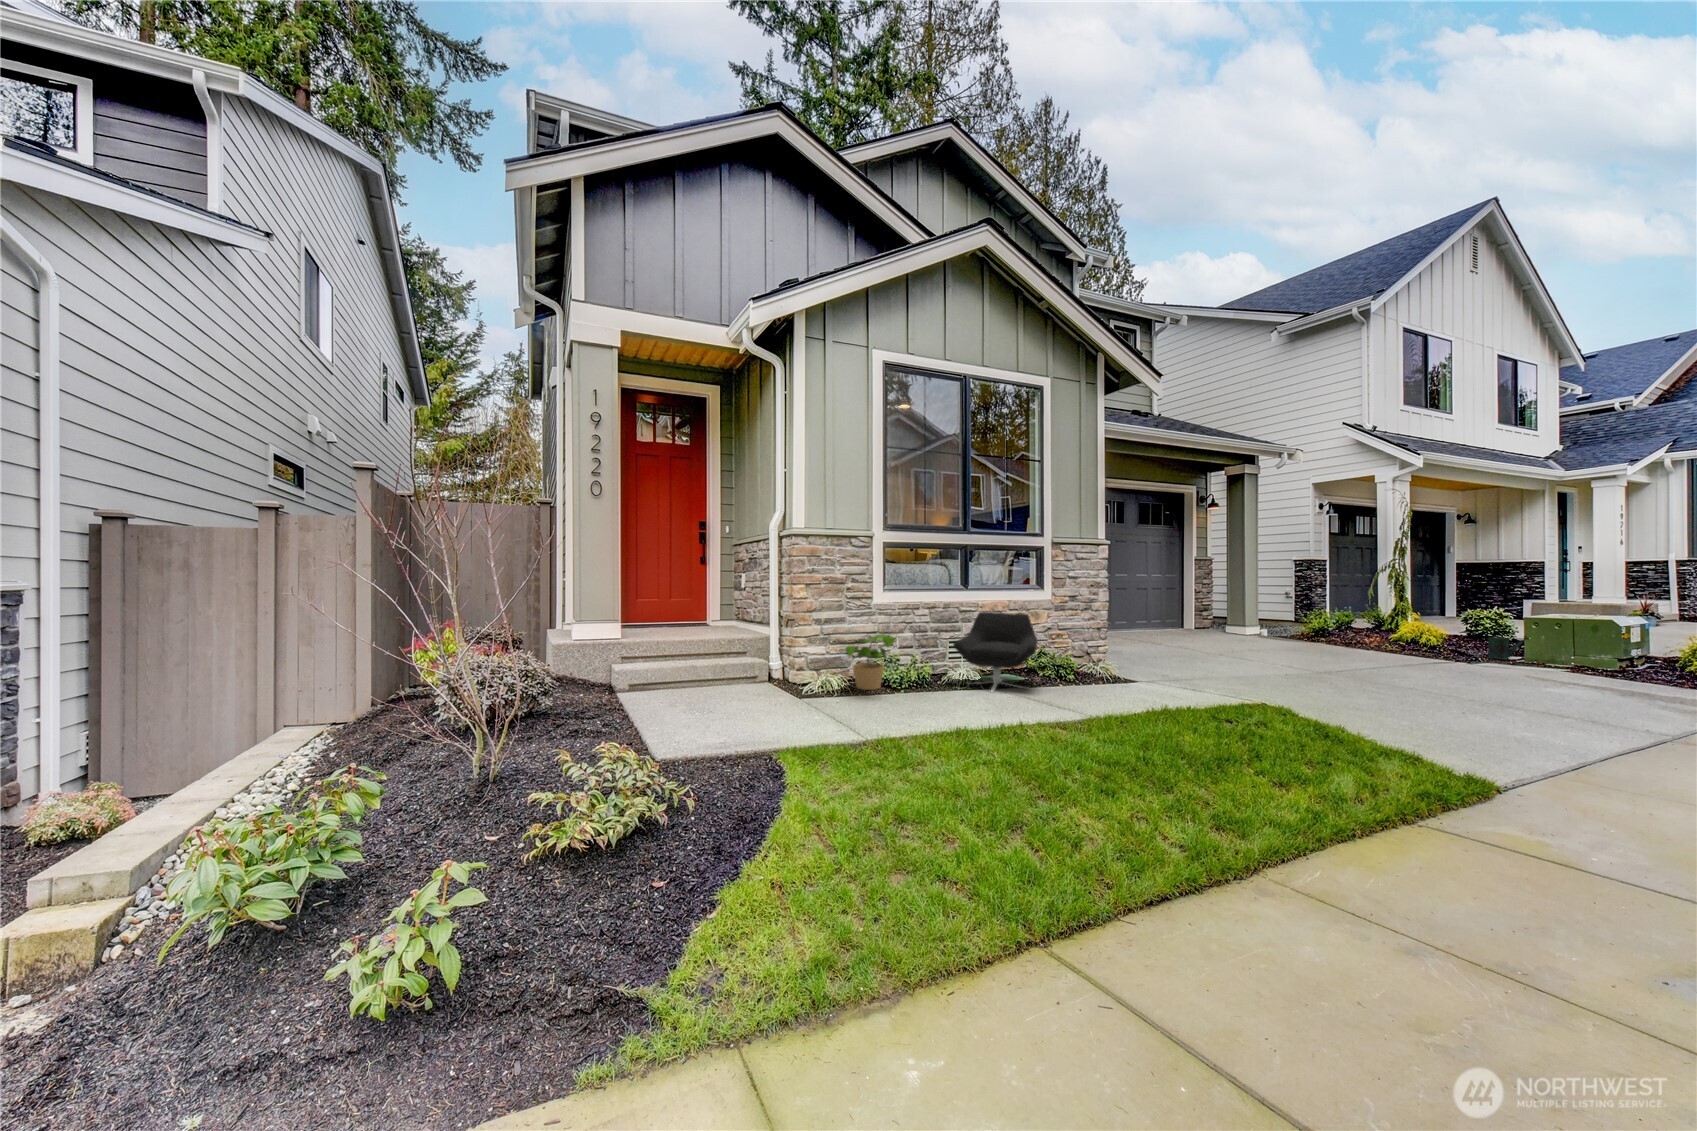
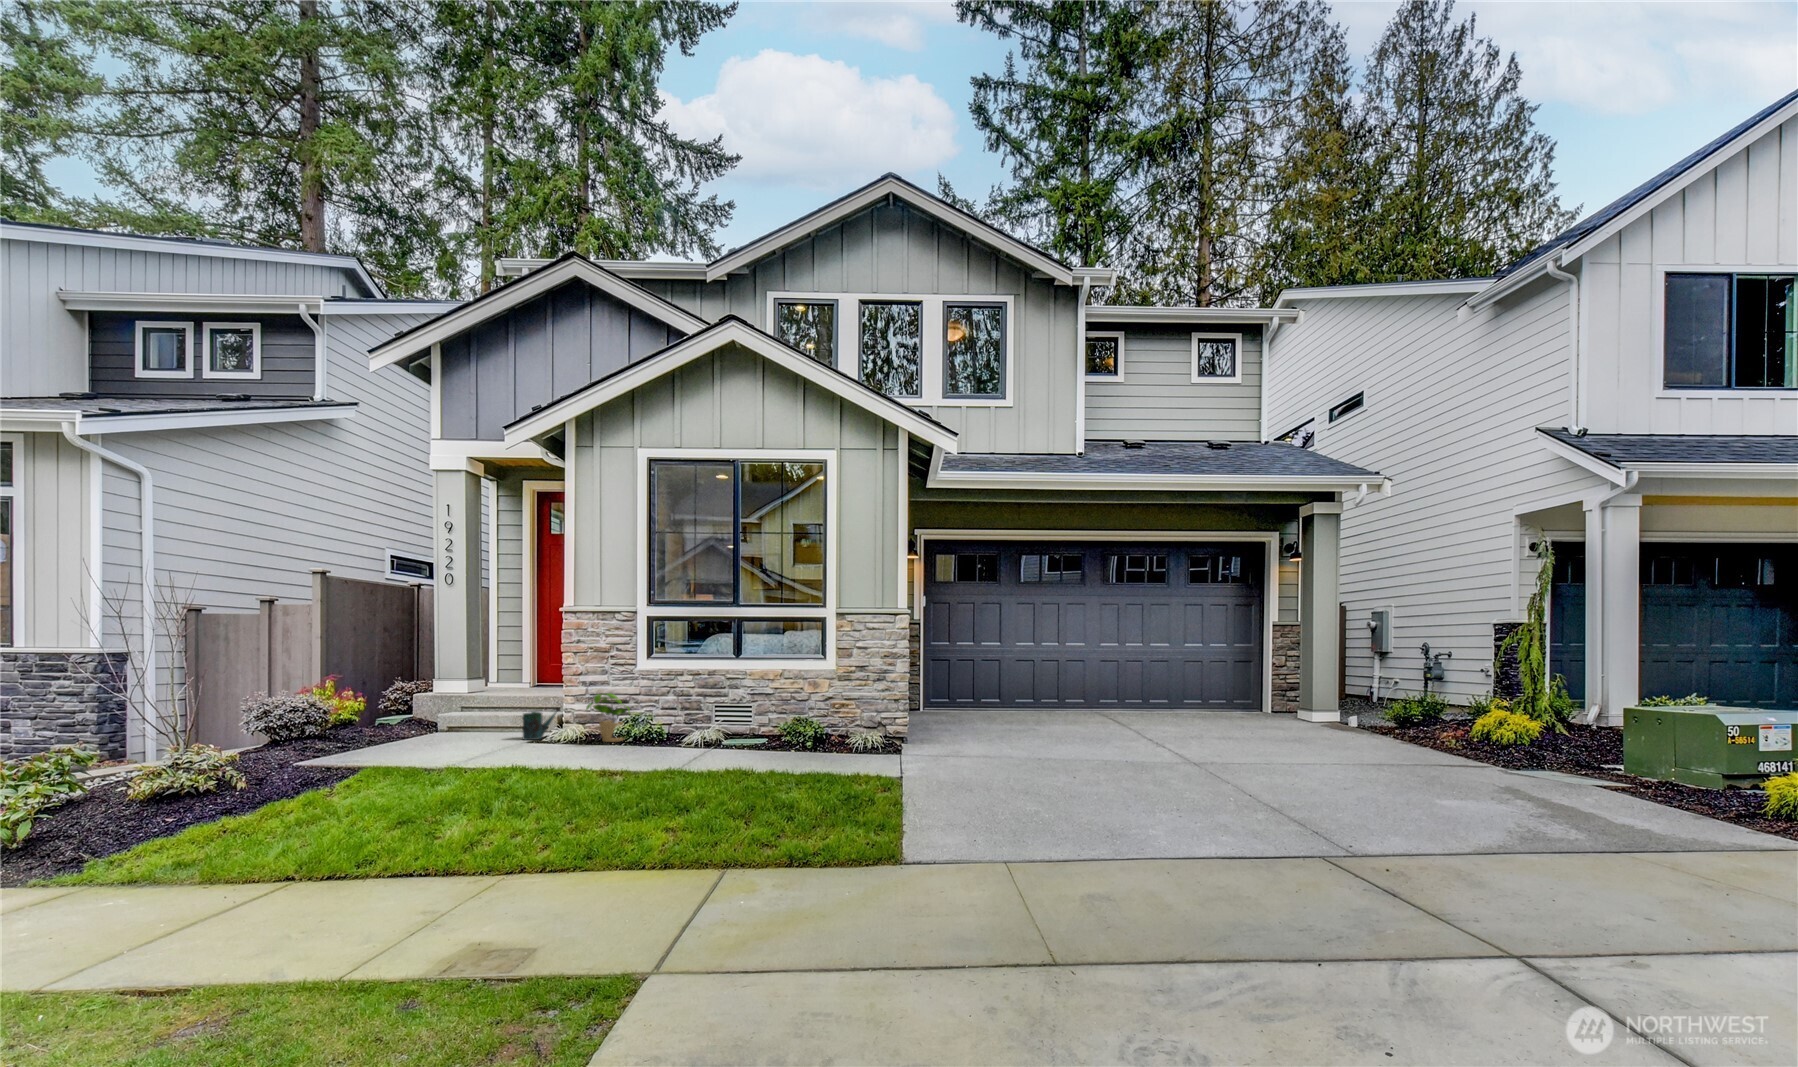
lounge chair: present [953,612,1038,693] -> none [683,679,768,749]
watering can: present [1488,637,1528,660] -> present [522,708,560,740]

